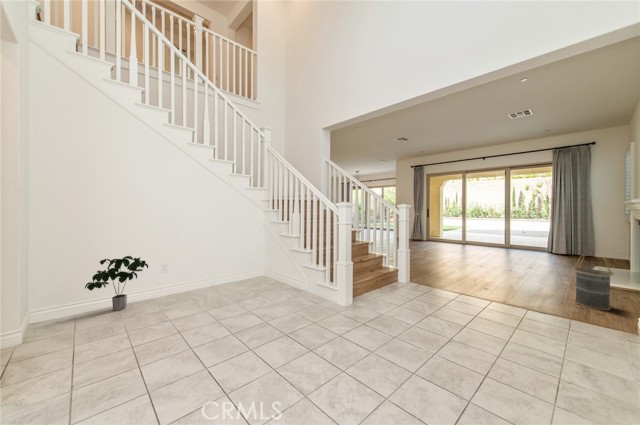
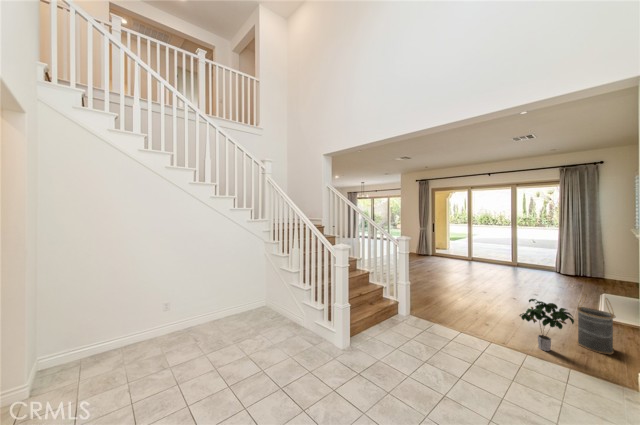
potted plant: present [85,256,148,311] -> present [520,299,574,351]

